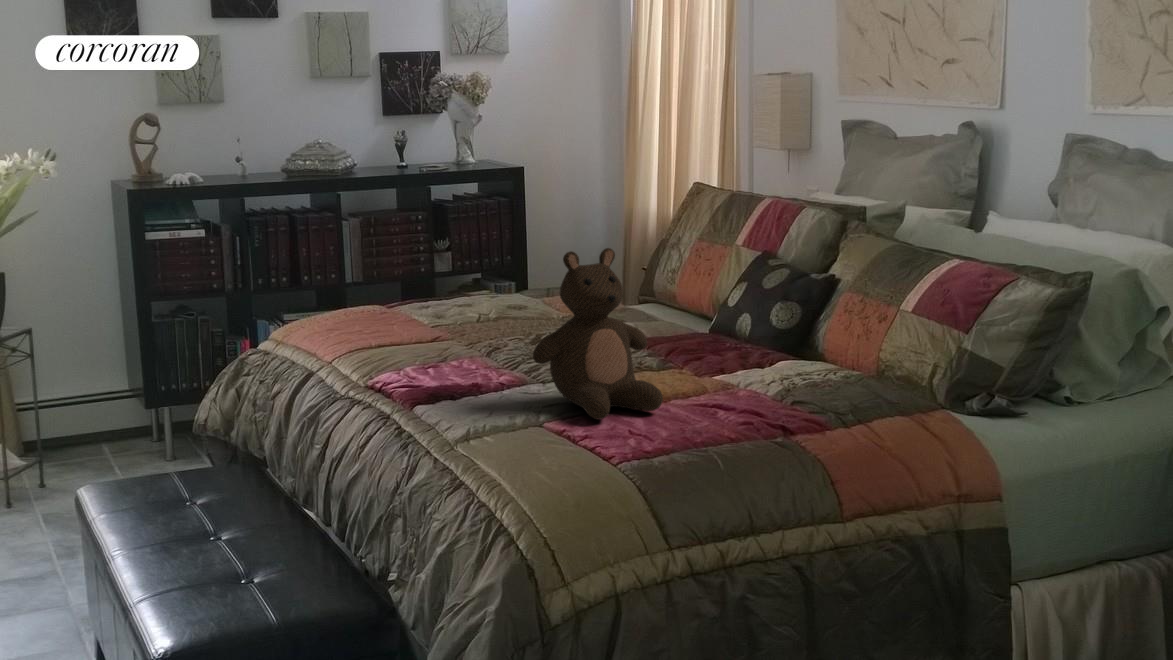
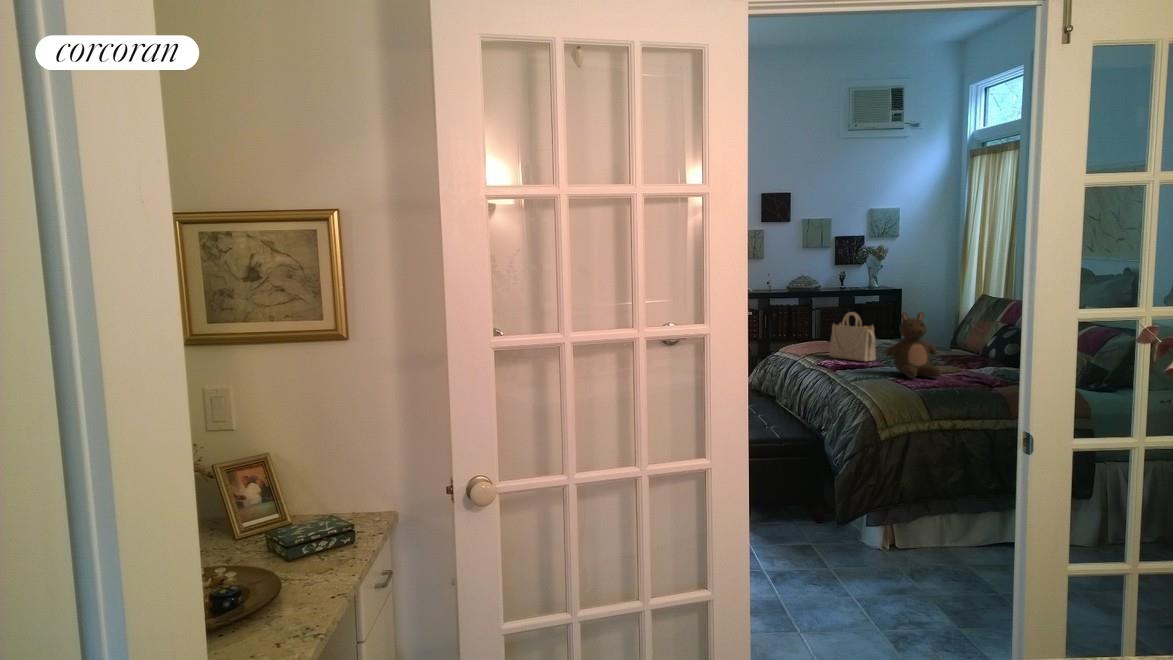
handbag: none [392,244,501,367] -> present [830,312,876,361]

